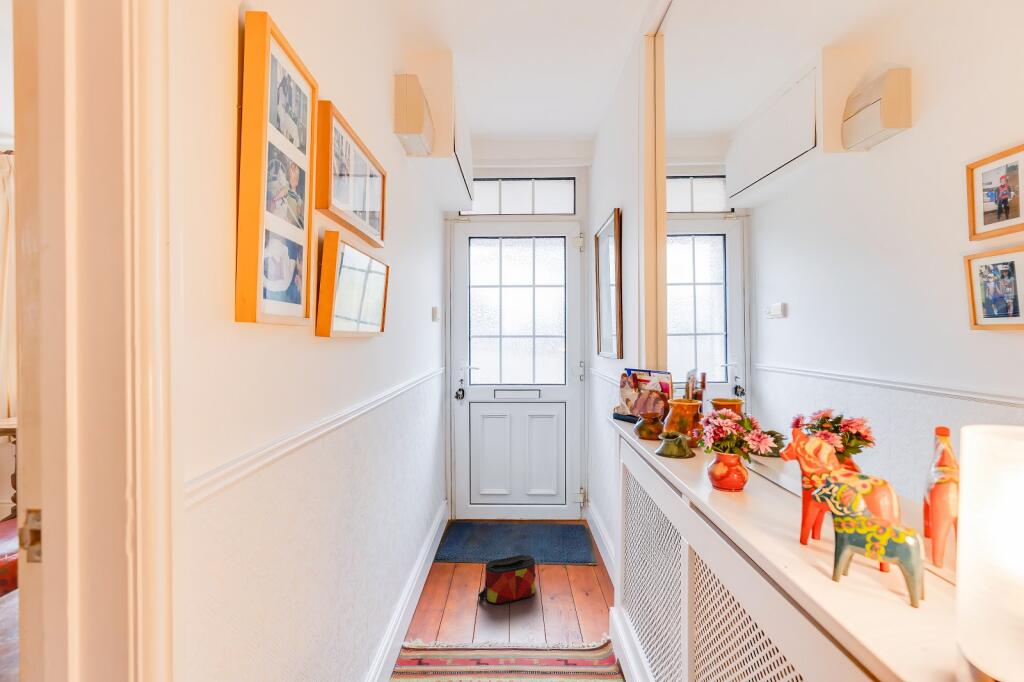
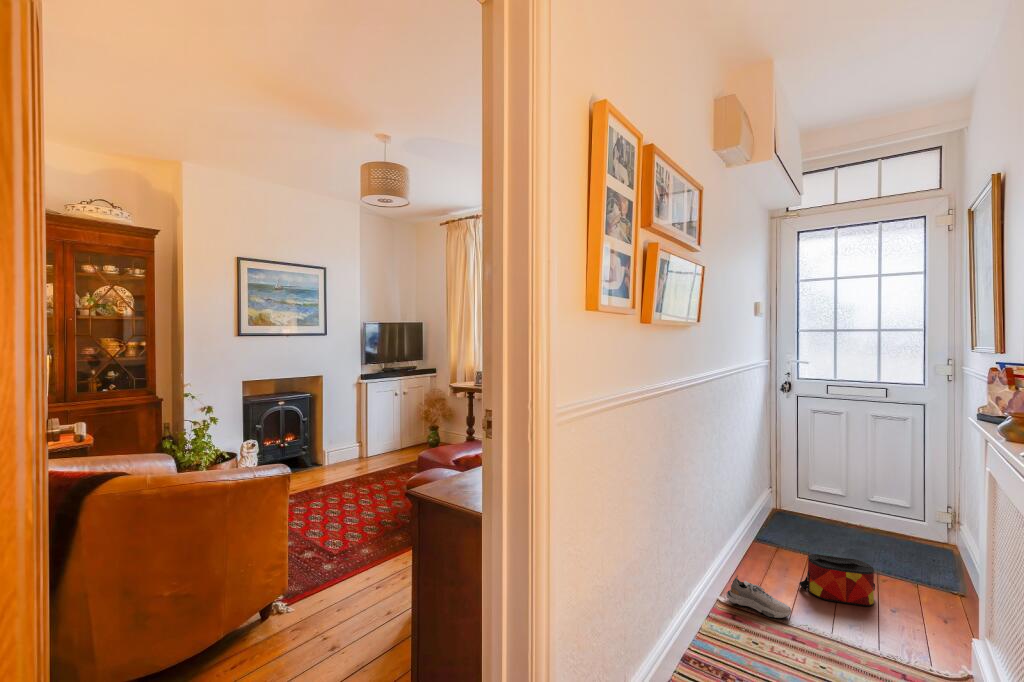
shoe: none [413,612,474,645] -> present [726,576,791,618]

